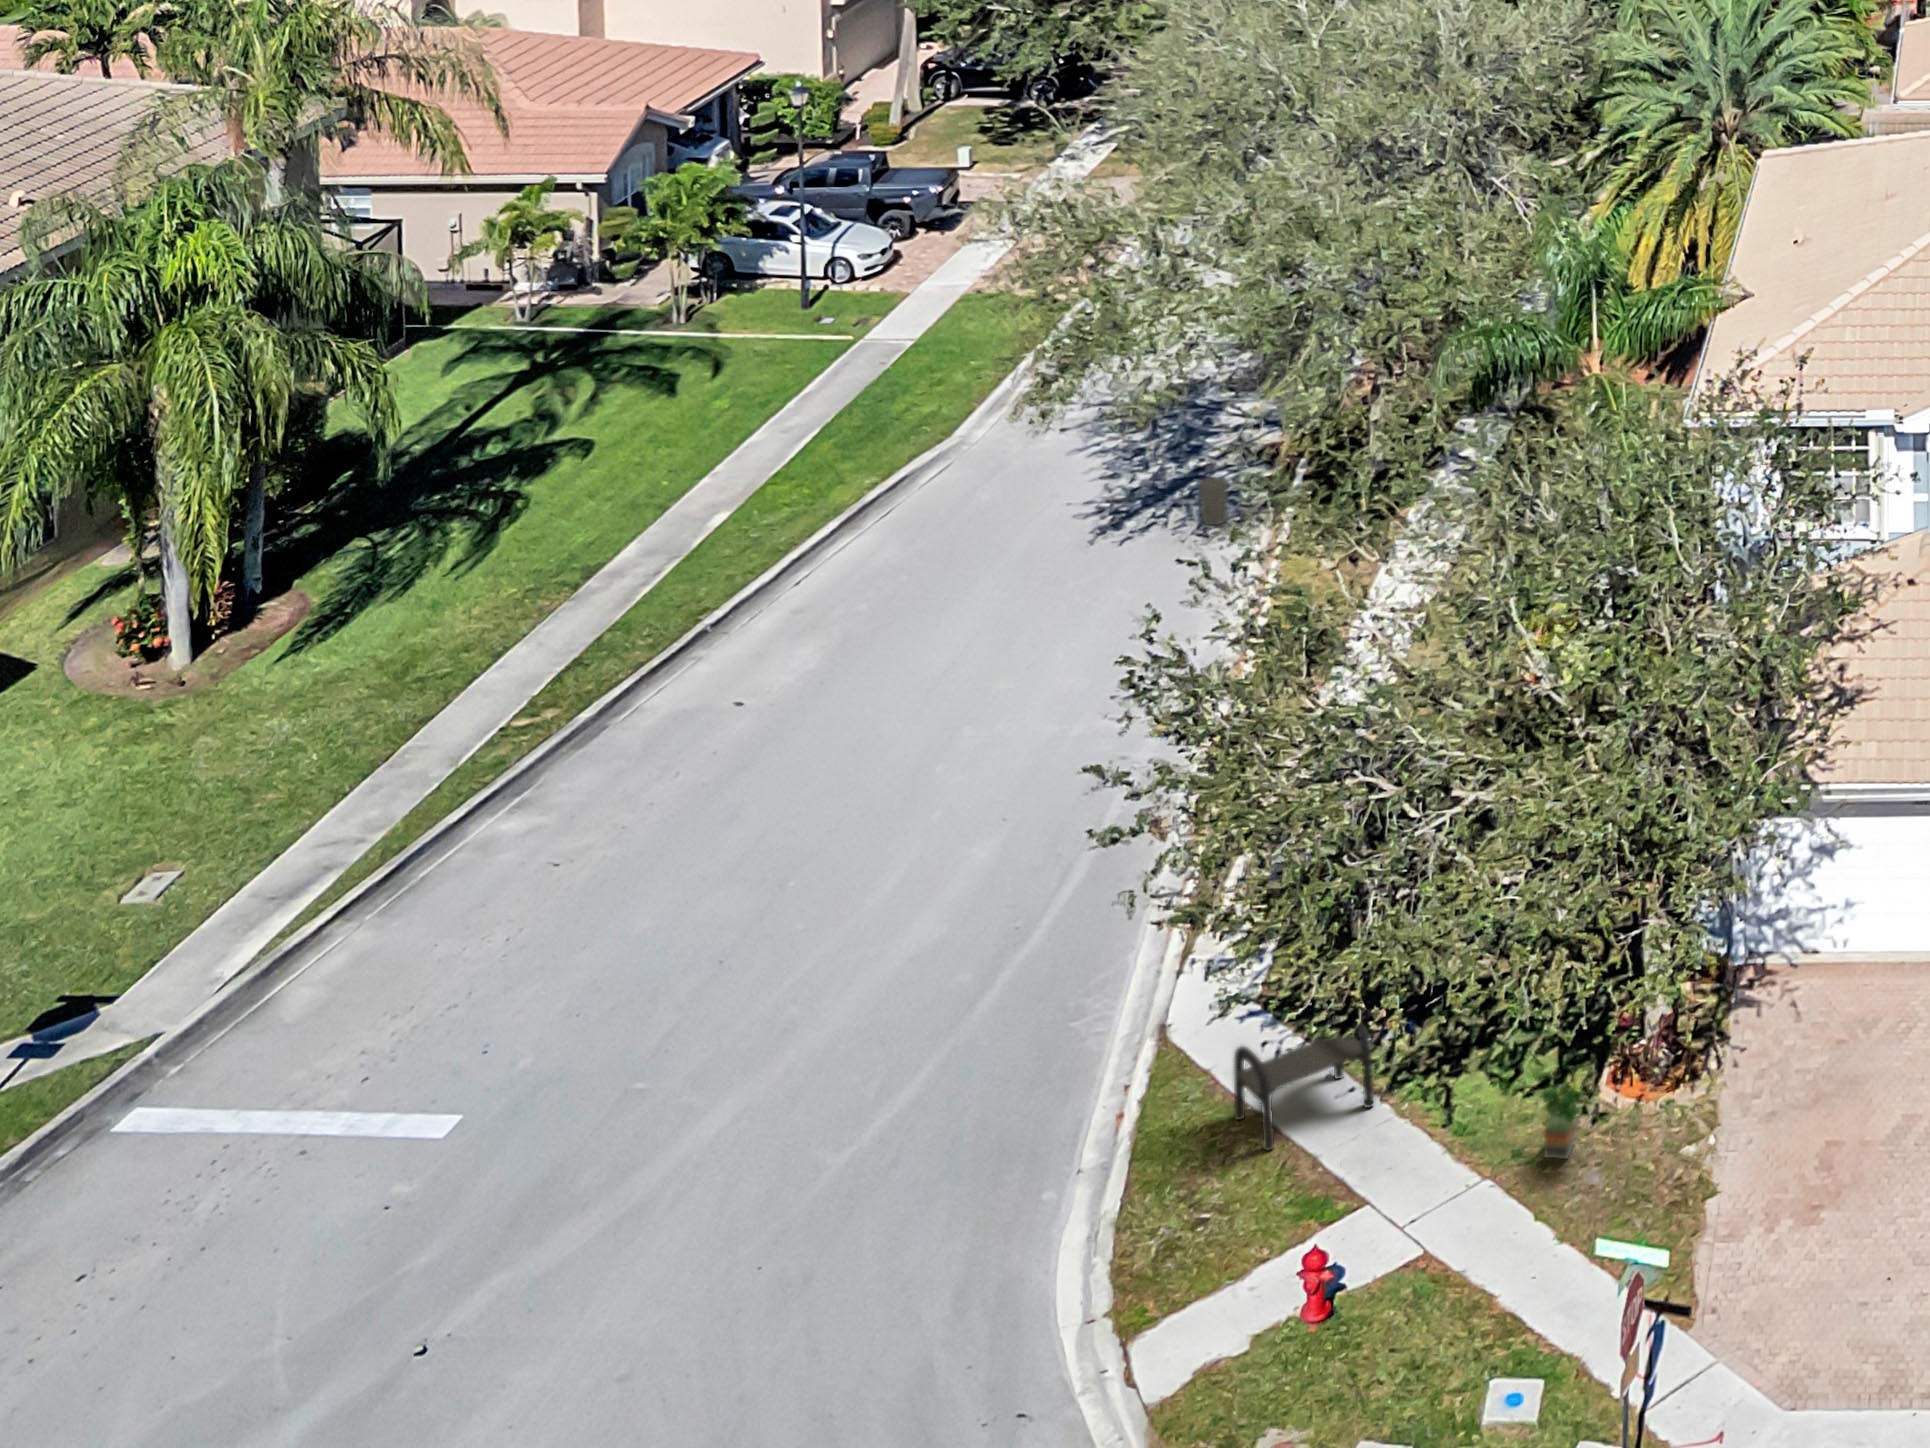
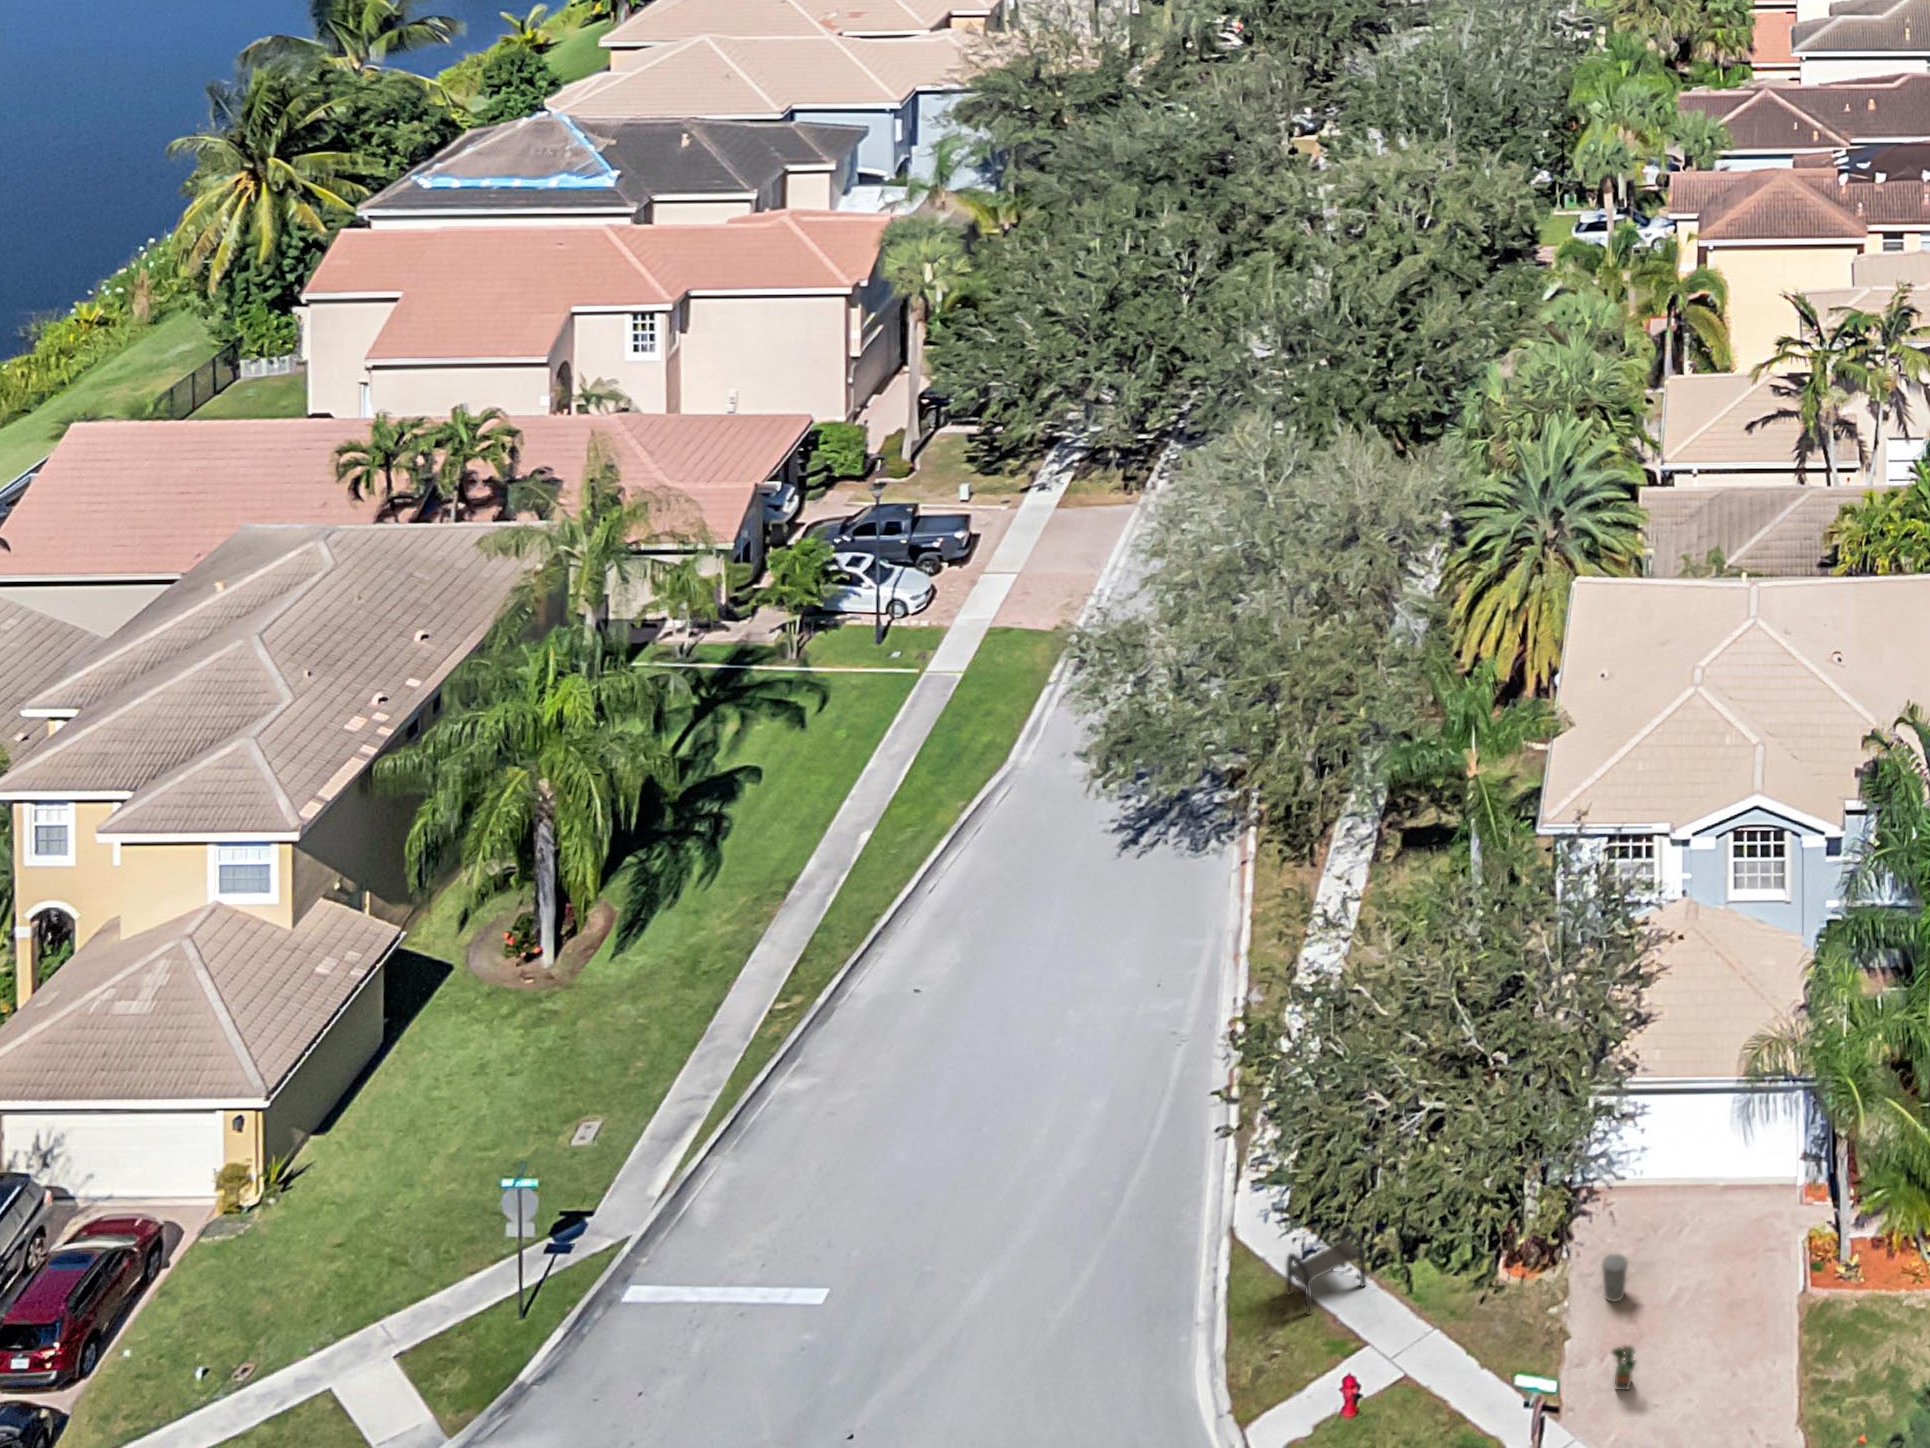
trash can: present [1199,477,1229,525] -> present [1602,1254,1628,1302]
potted tree: present [1540,1086,1581,1159] -> present [1612,1347,1636,1390]

